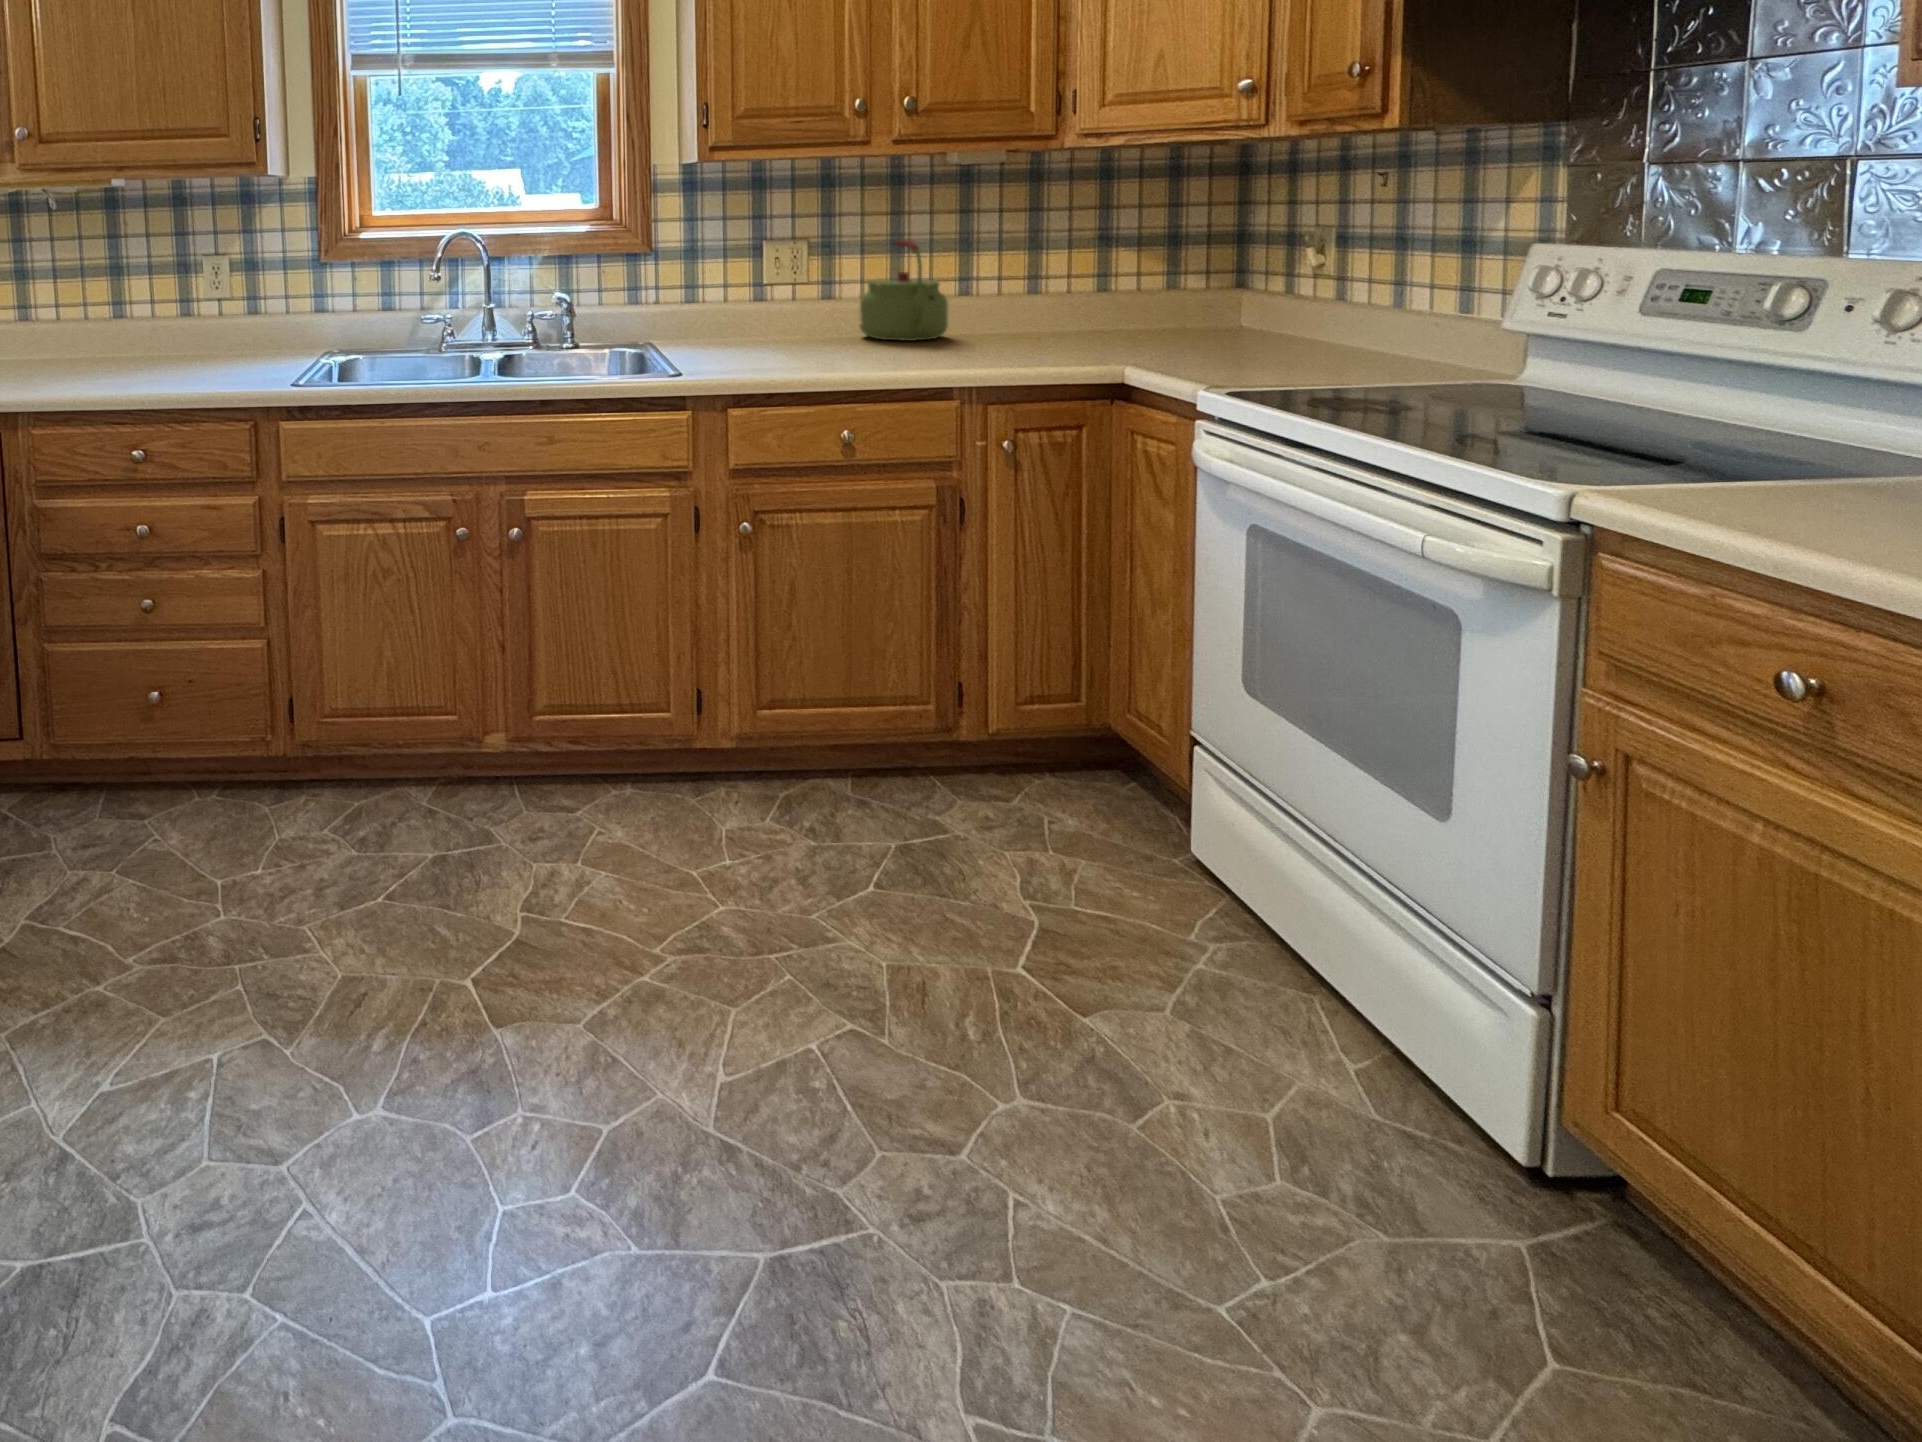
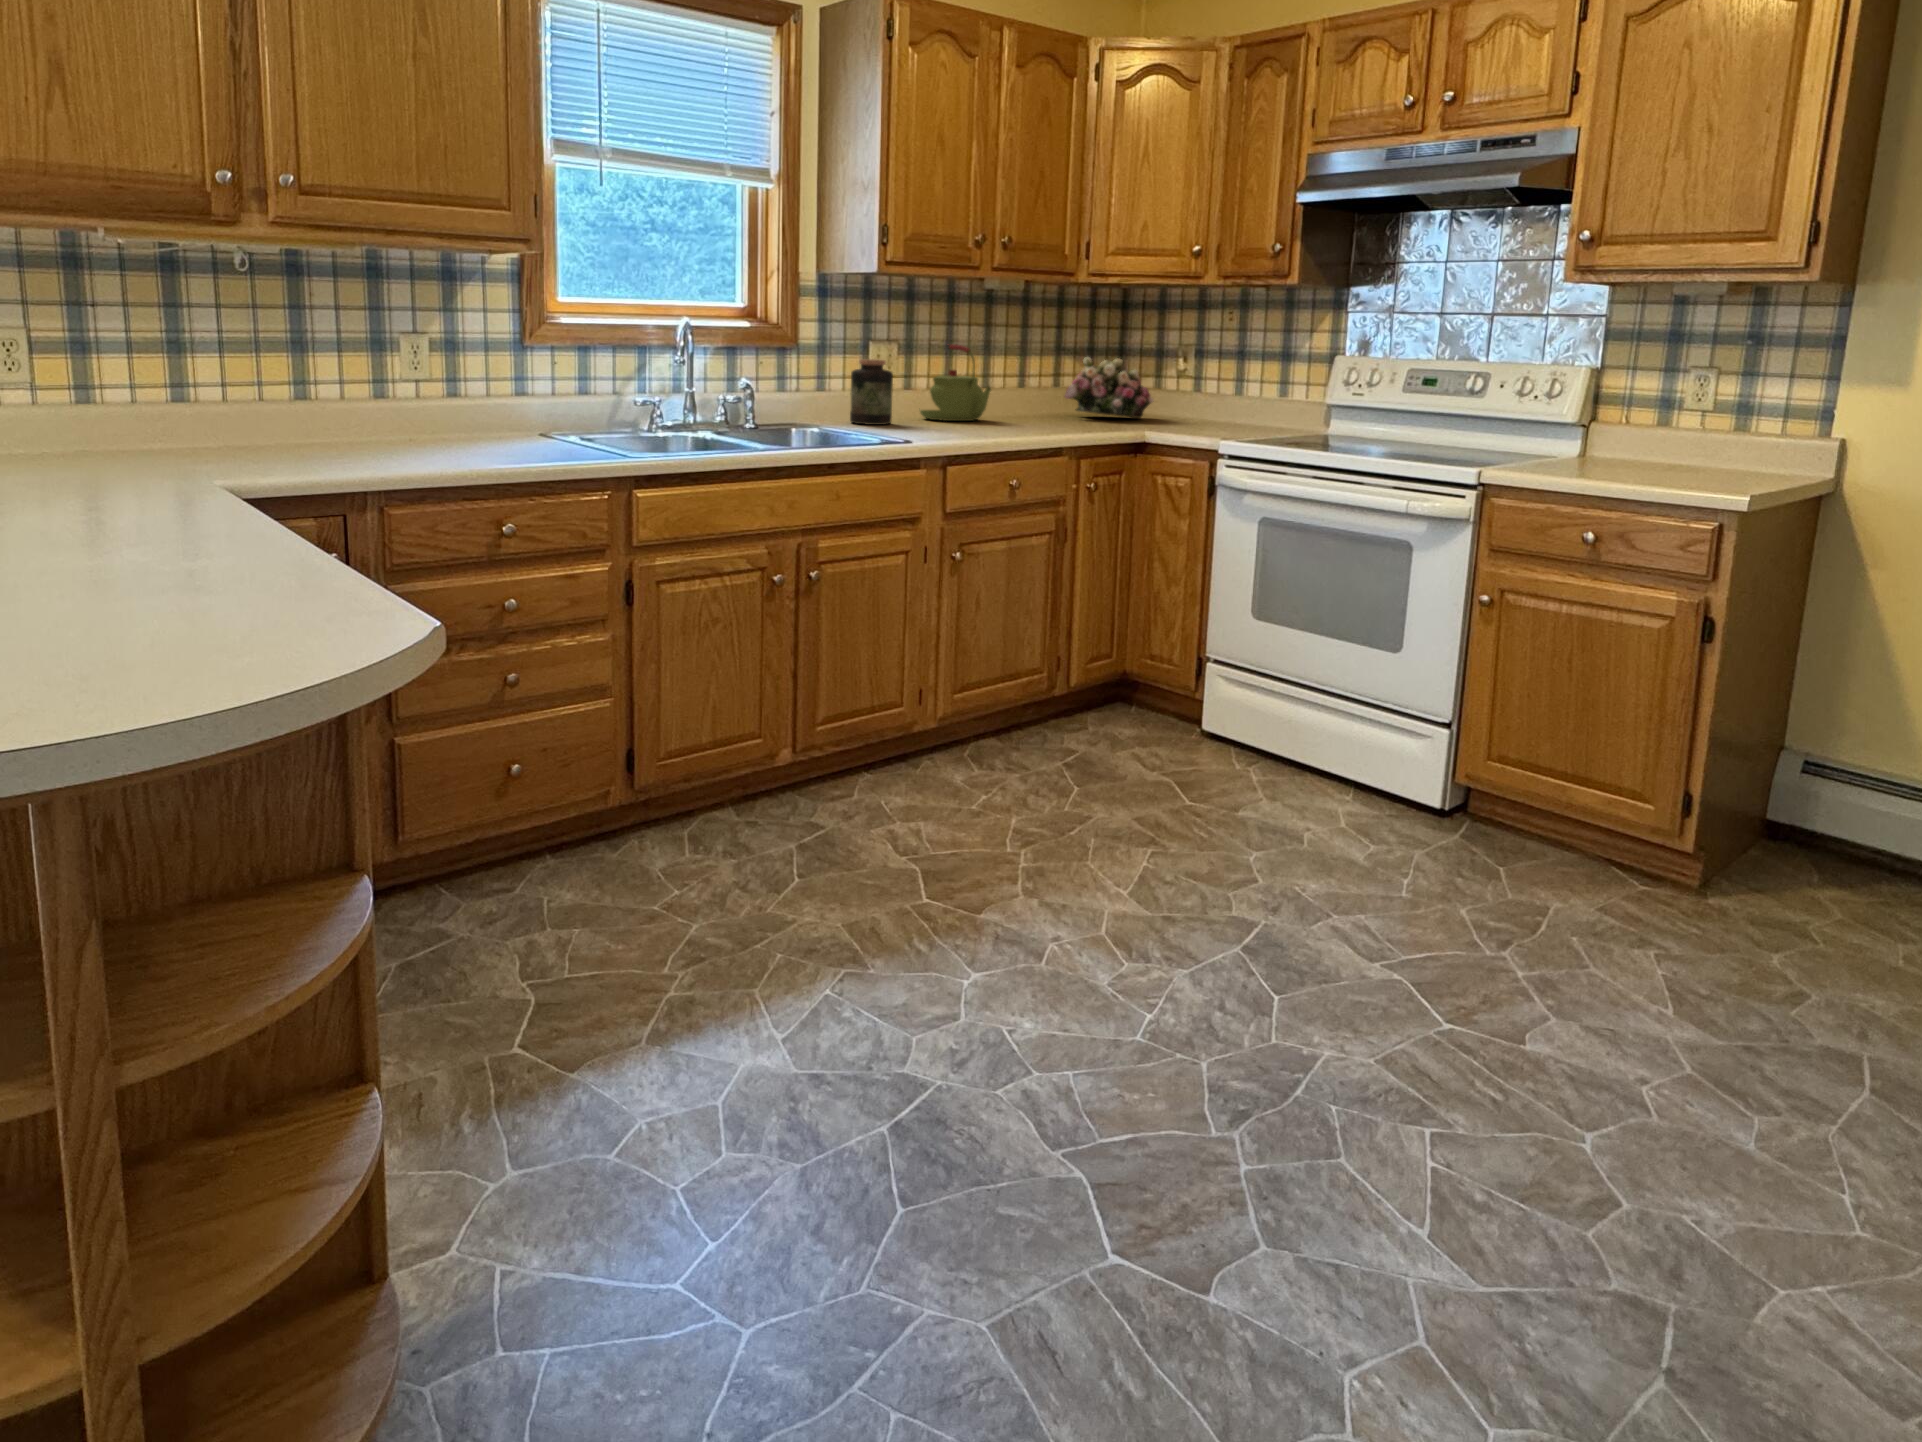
flower arrangement: none [1093,249,1251,339] -> present [1065,357,1153,418]
jar: none [735,263,788,345] -> present [850,359,893,425]

